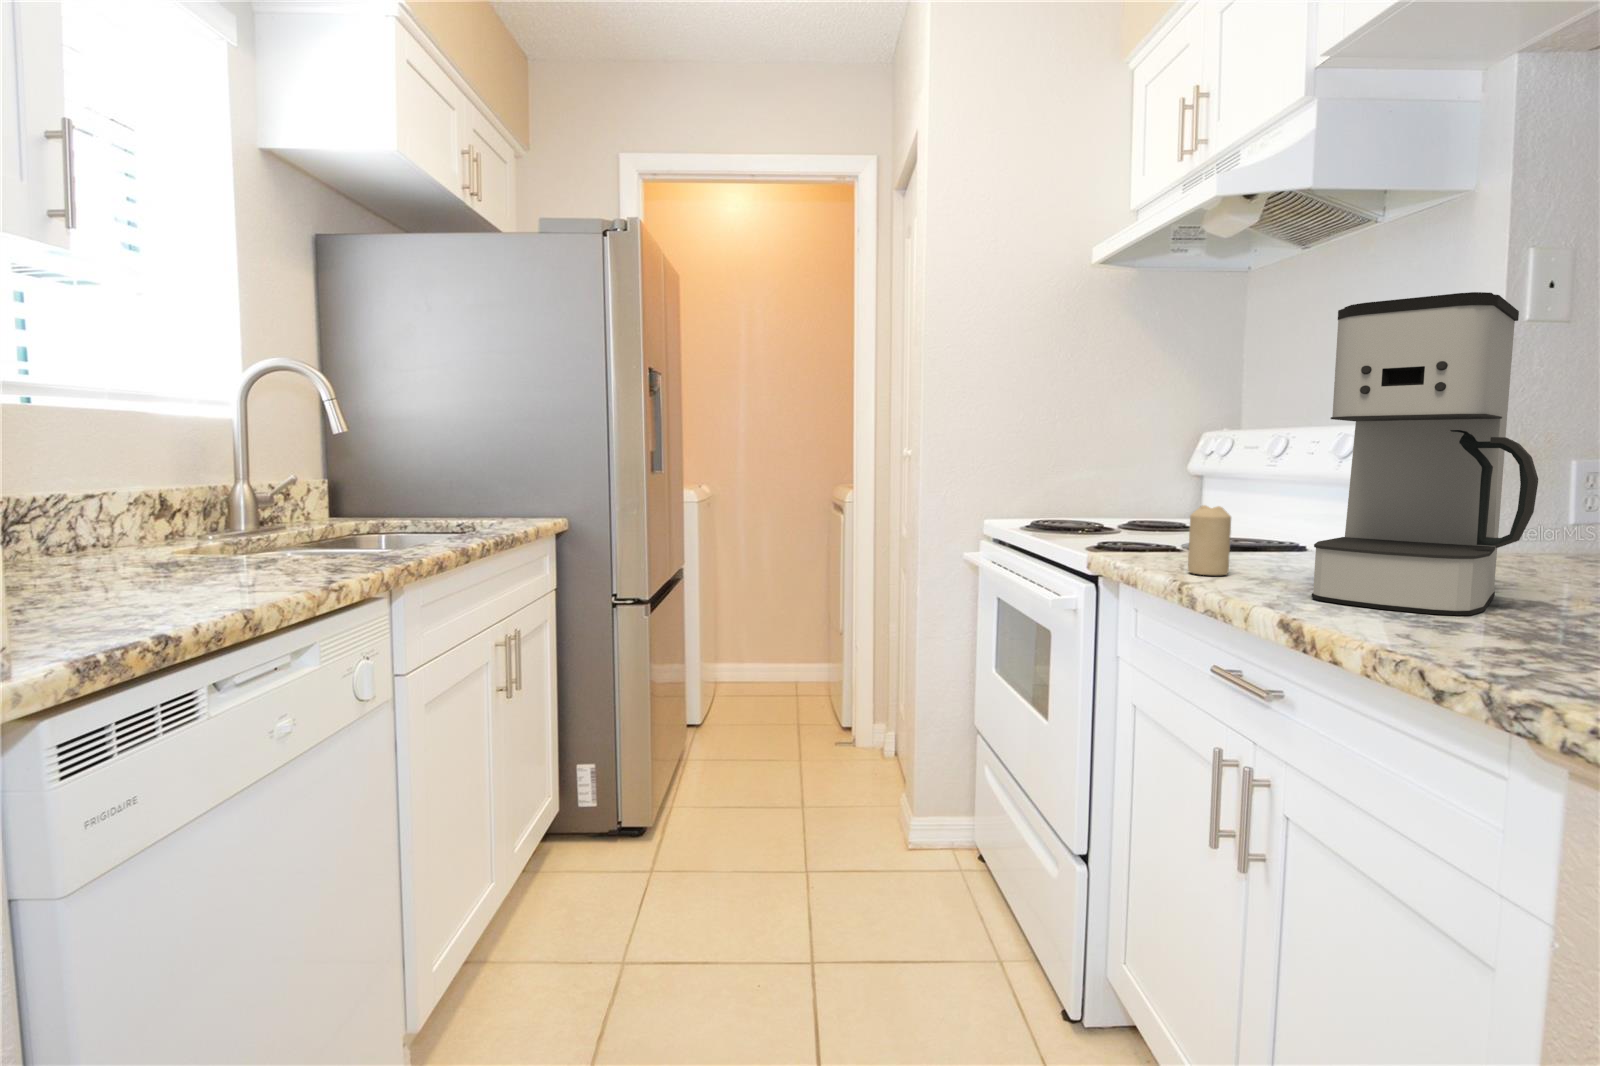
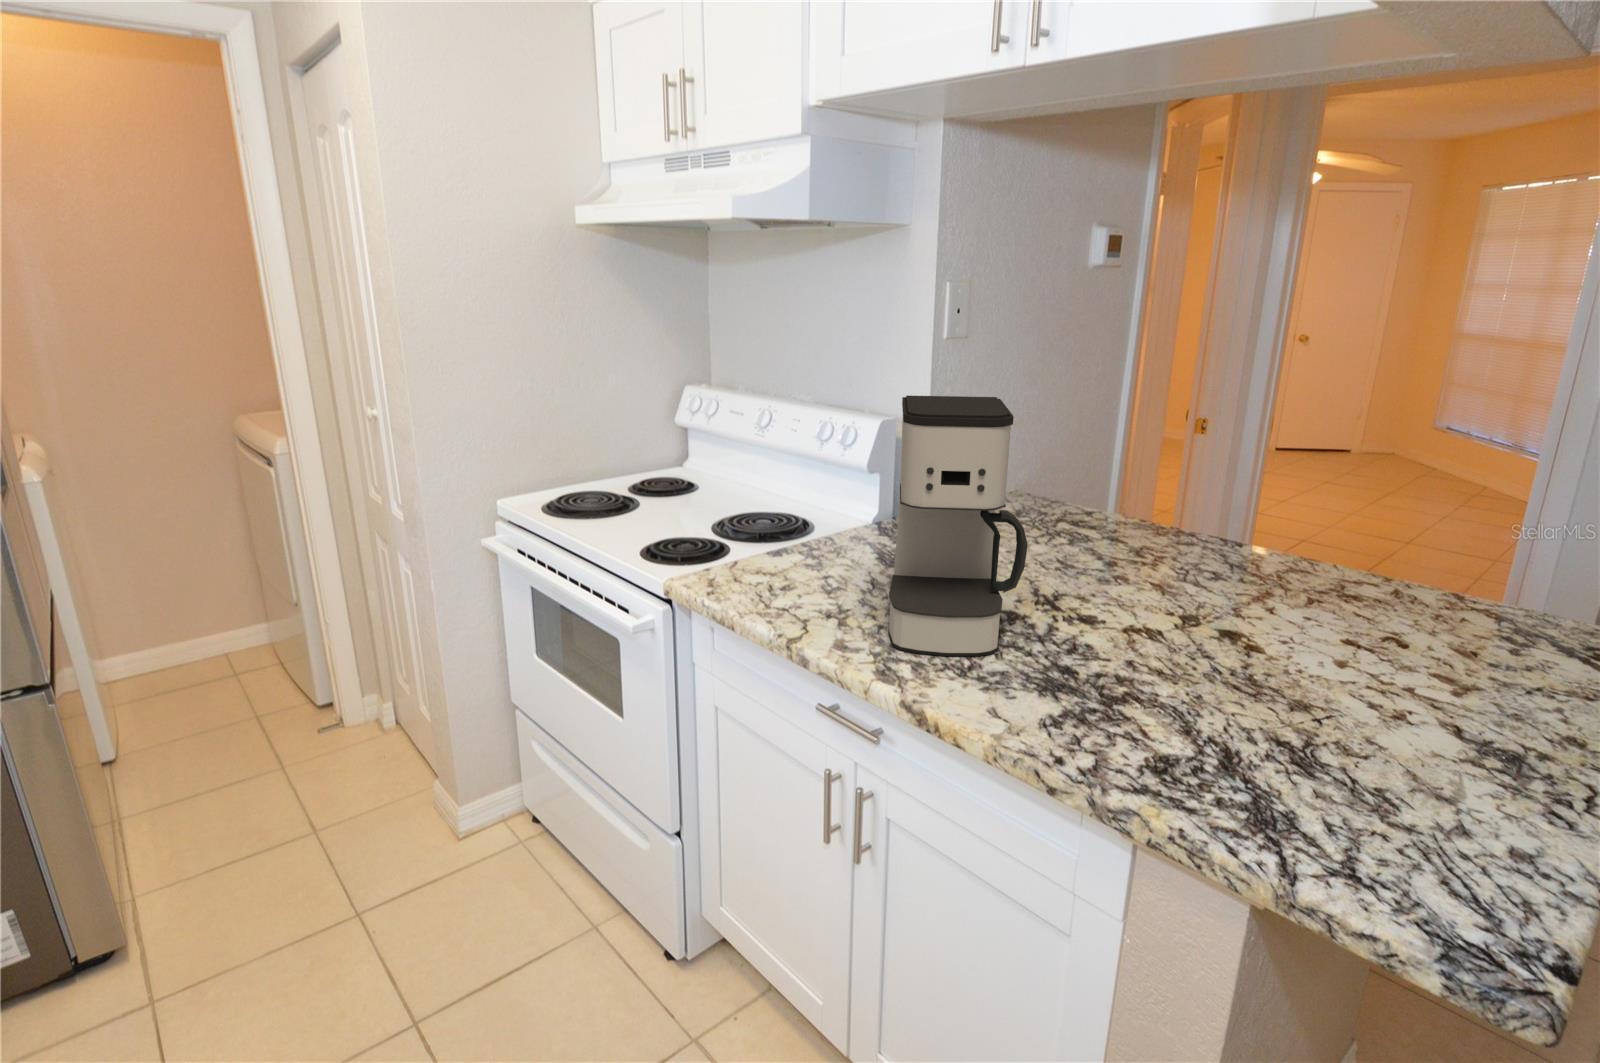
candle: present [1188,505,1231,575] -> none [770,547,803,611]

